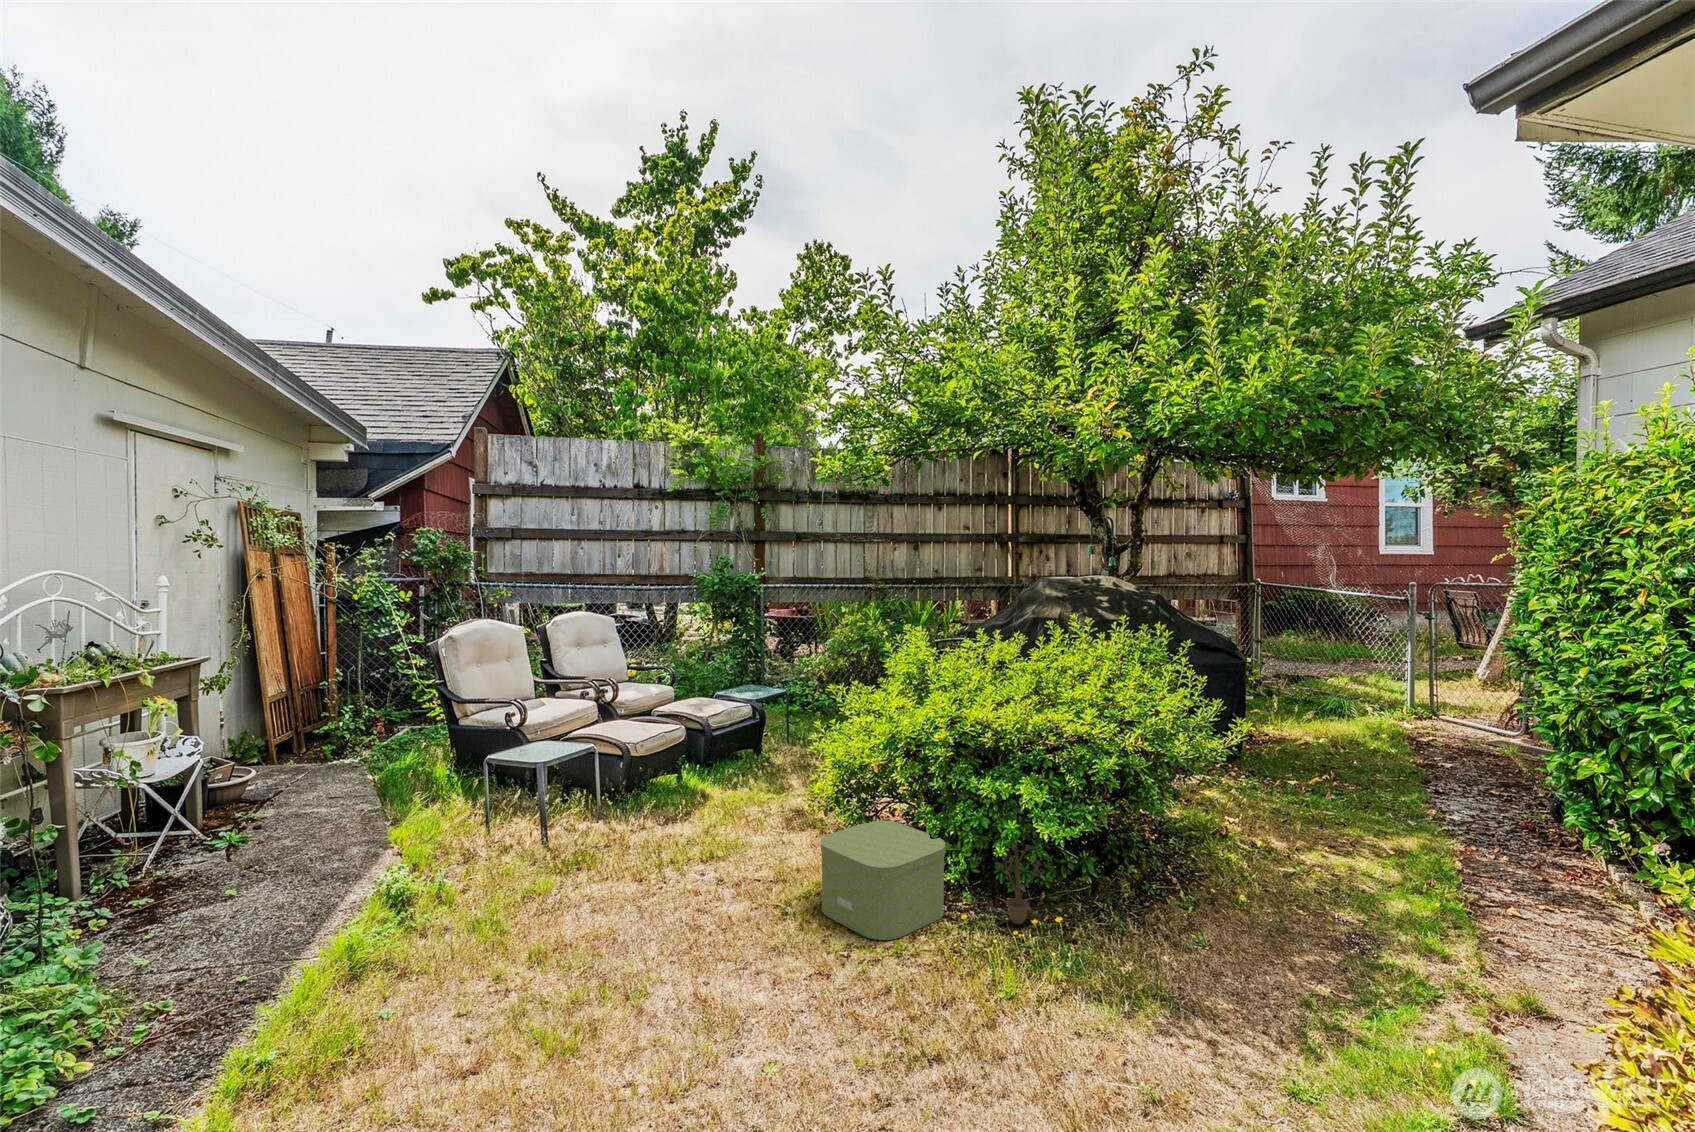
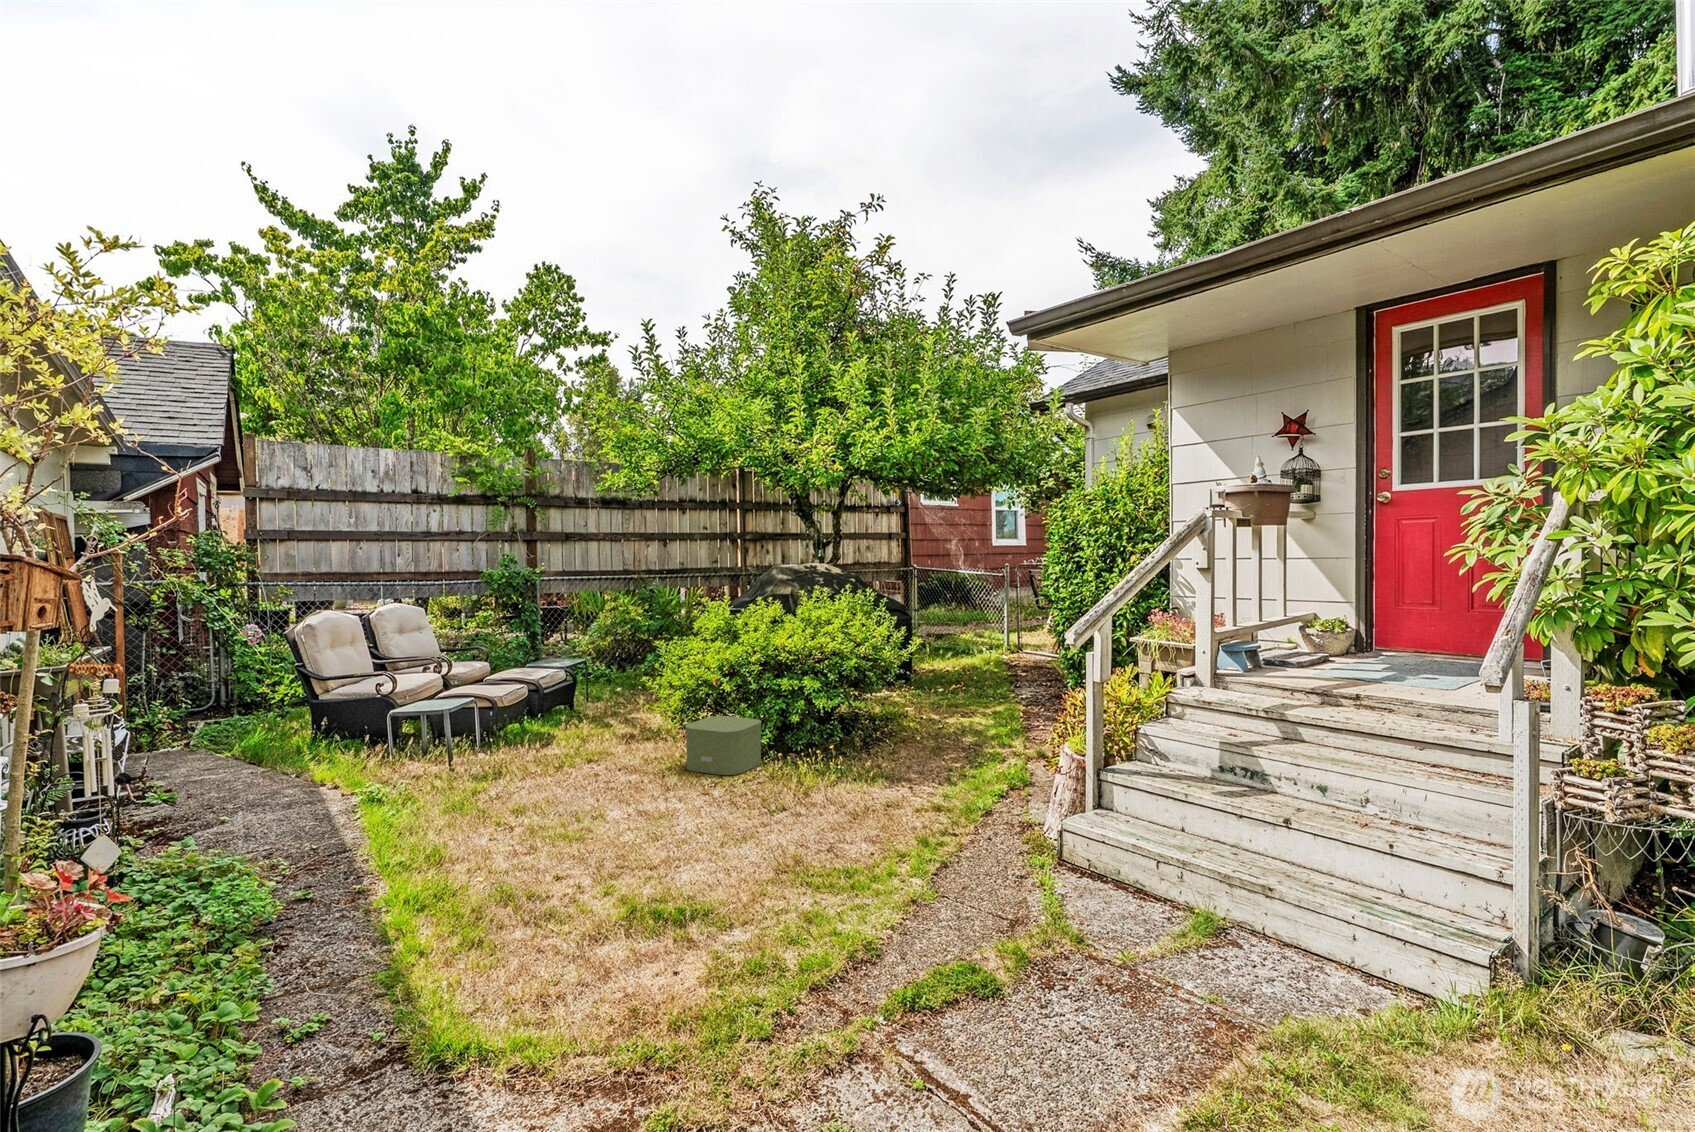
decorative plant: present [986,844,1043,924] -> none [785,713,819,761]

